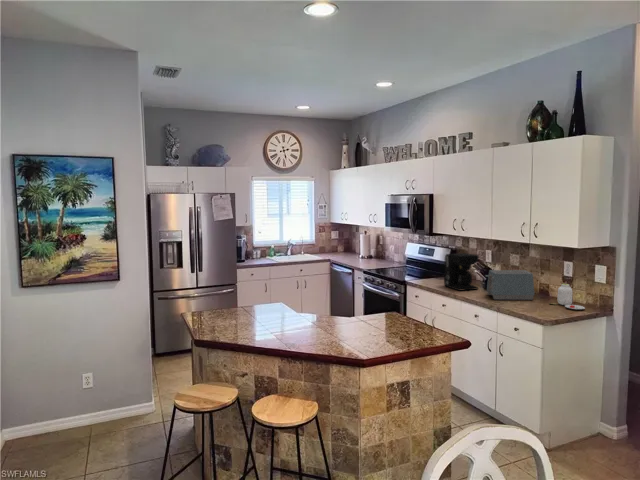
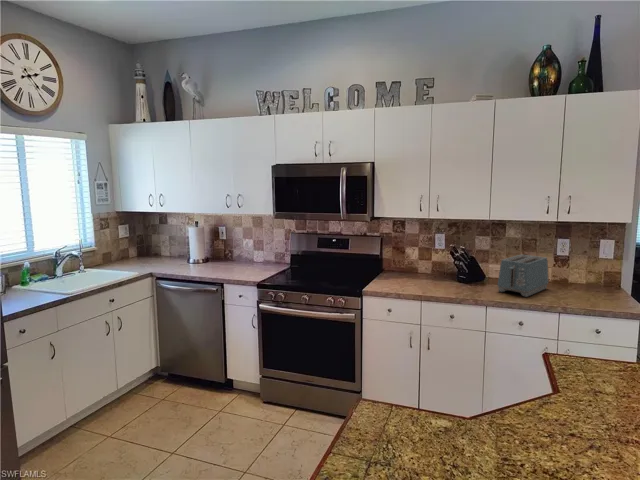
coffee maker: present [444,253,479,290] -> none [423,241,471,292]
jar: present [550,284,585,309] -> none [569,265,616,292]

